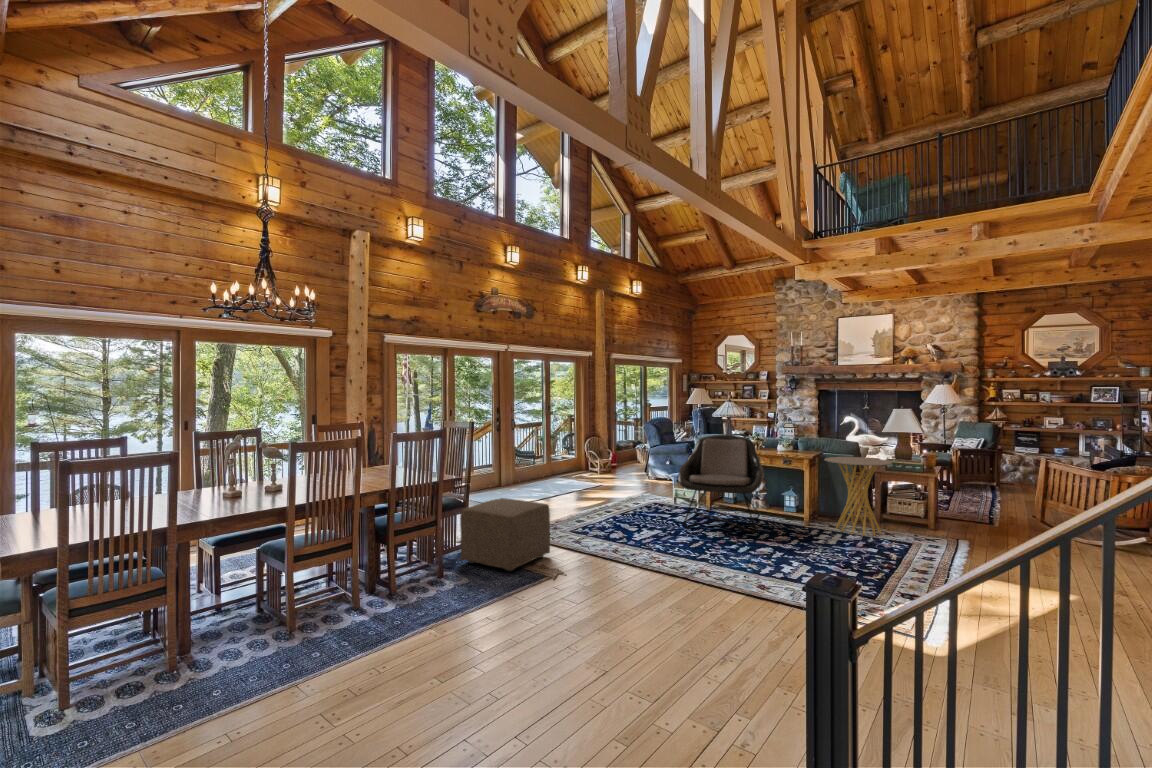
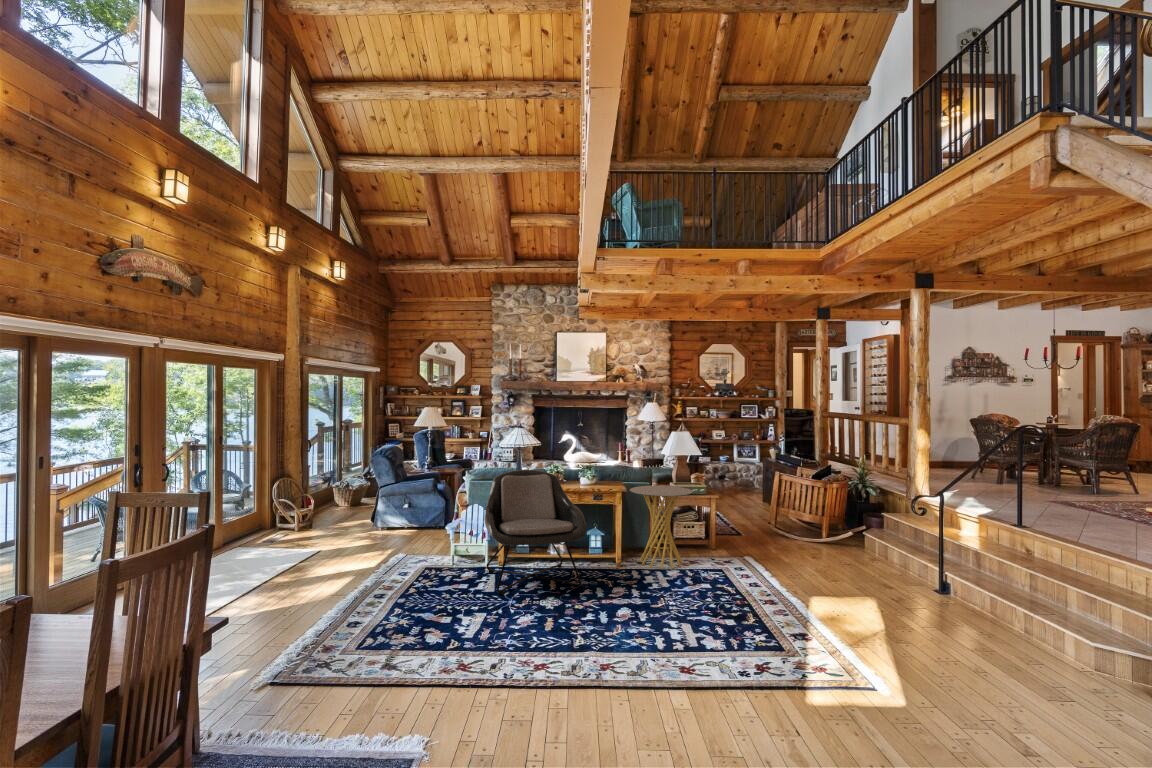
ottoman: present [460,498,550,572] -> none [217,605,367,740]

